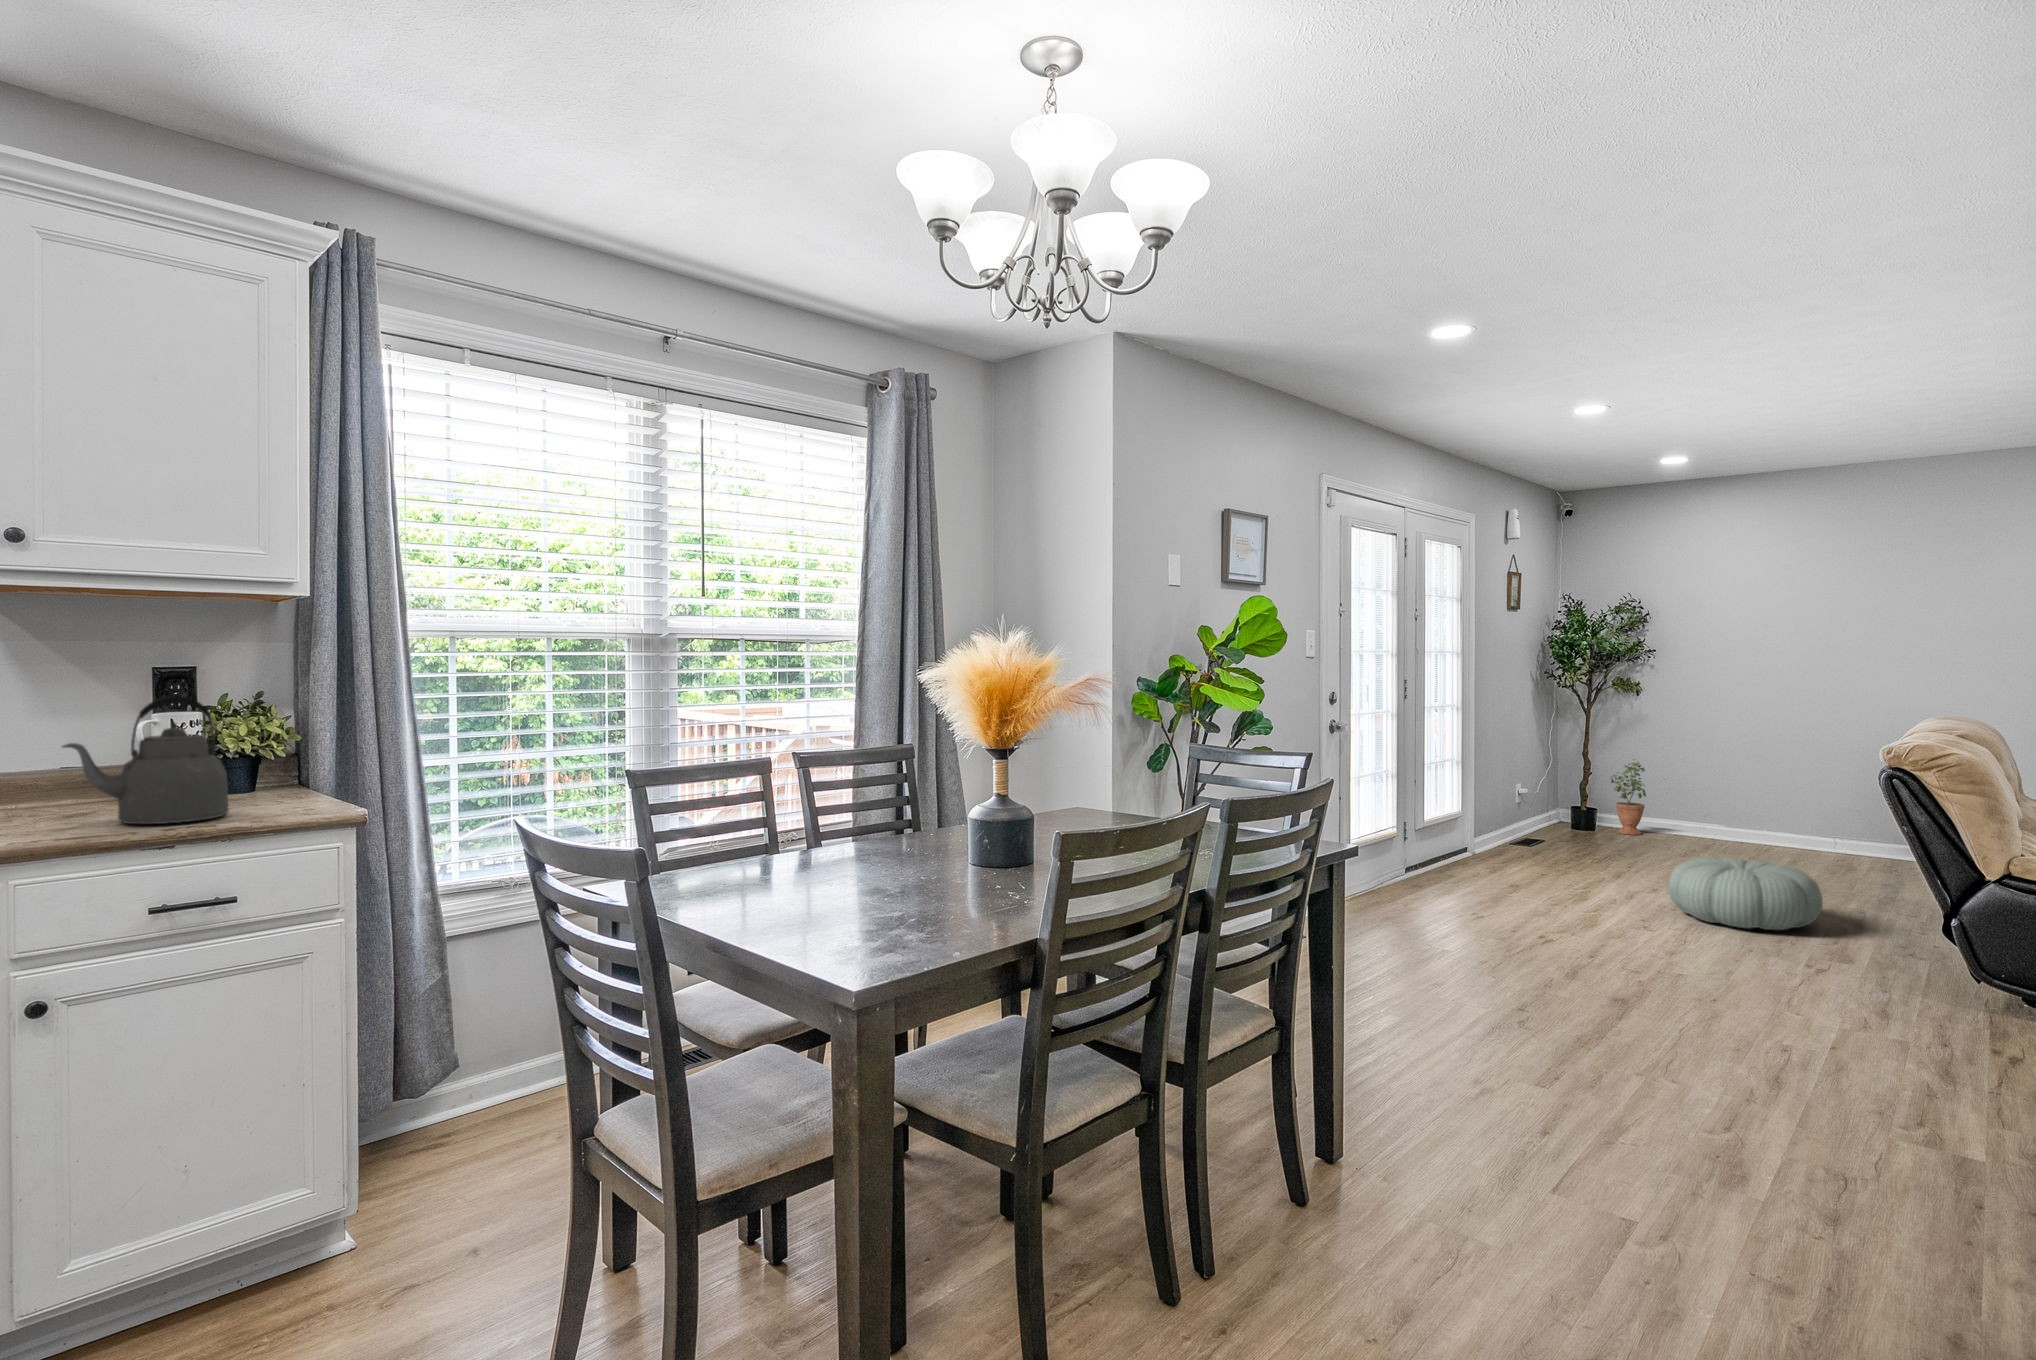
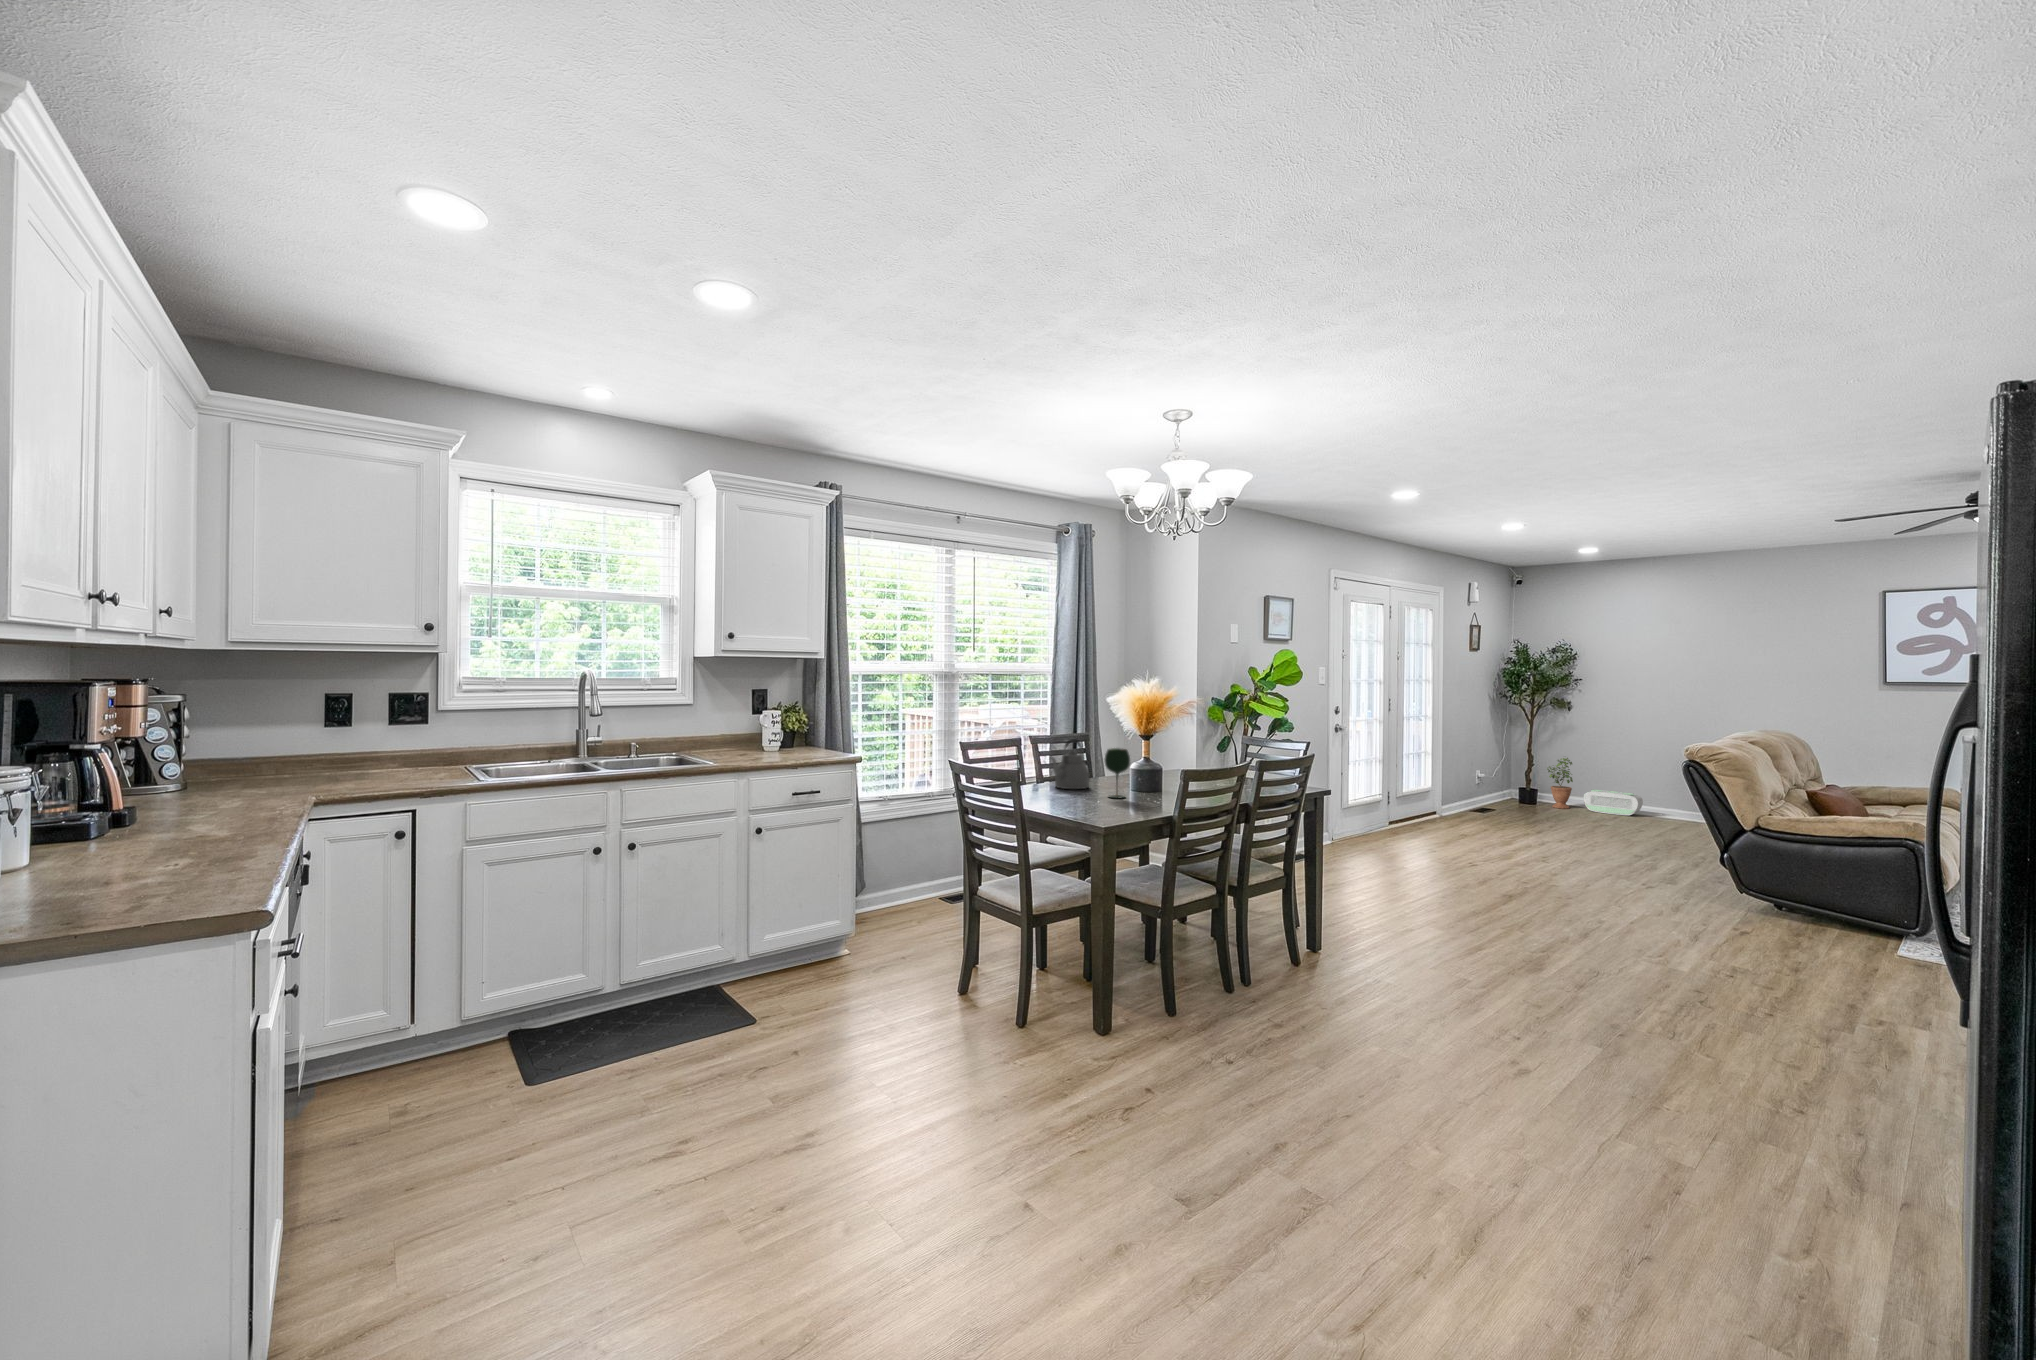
kettle: present [62,696,229,824] -> present [1051,739,1089,789]
wine glass: none [910,779,964,885] -> present [1105,748,1130,798]
air purifier: none [1662,807,1743,843] -> present [1584,790,1643,815]
pouf: present [1668,858,1823,930] -> none [1564,819,1665,865]

